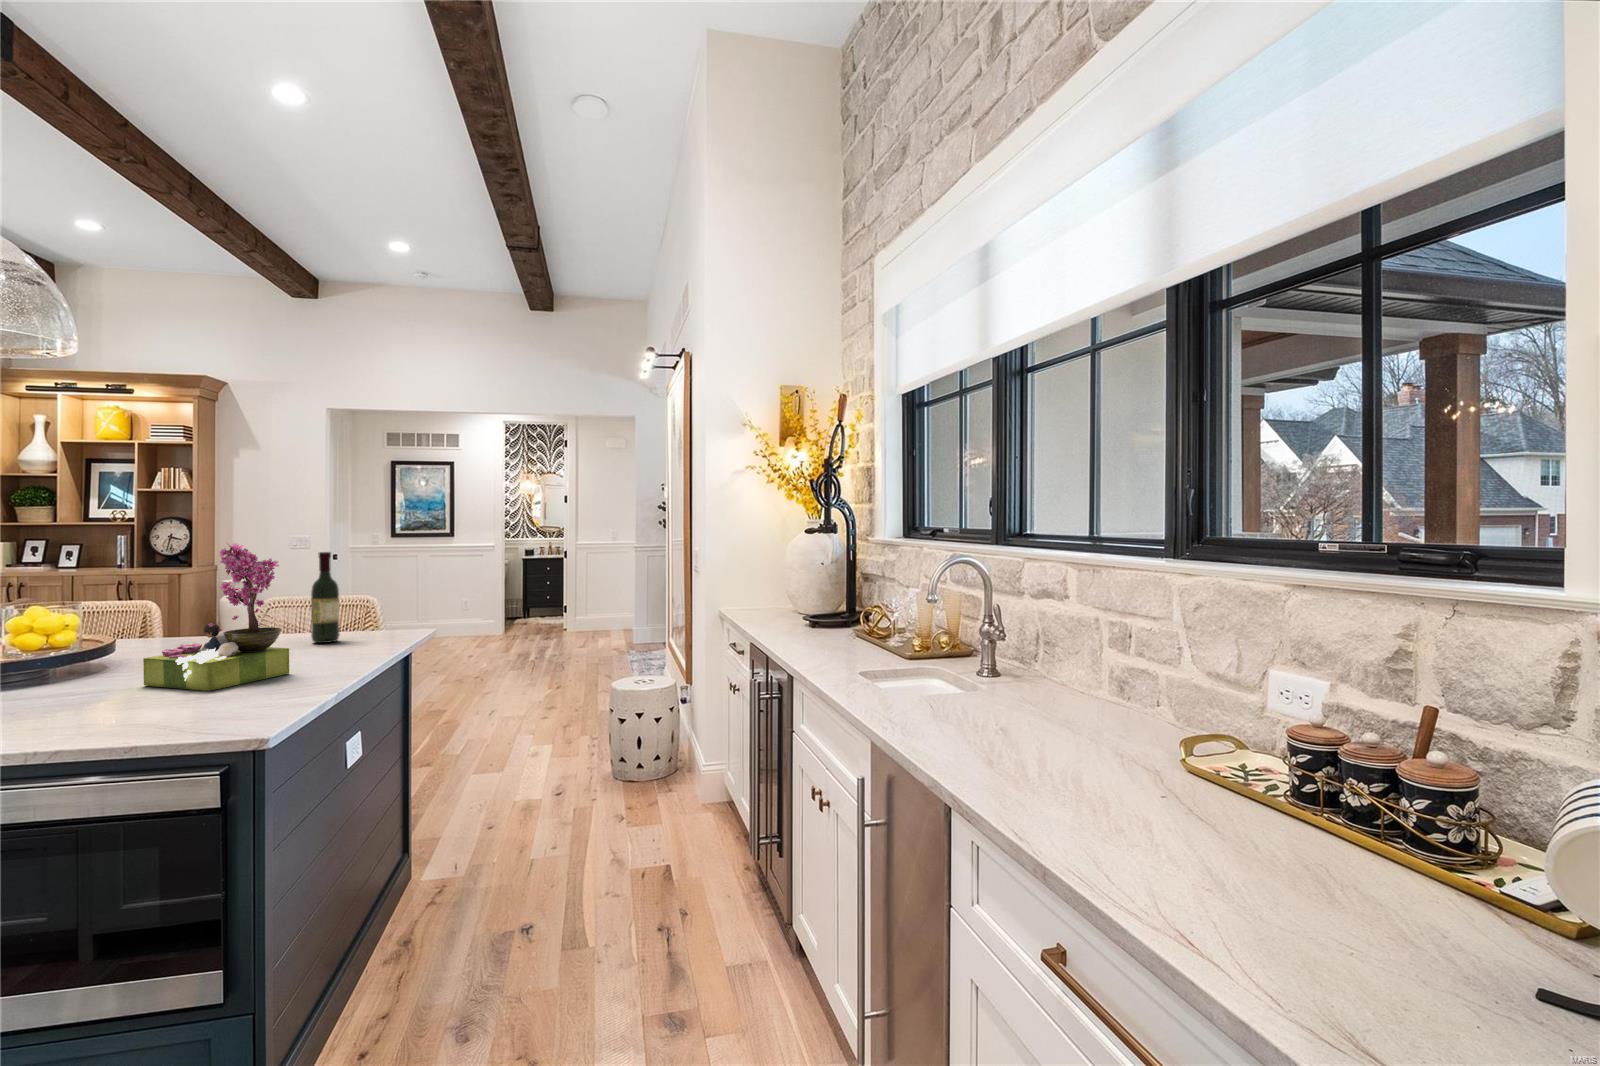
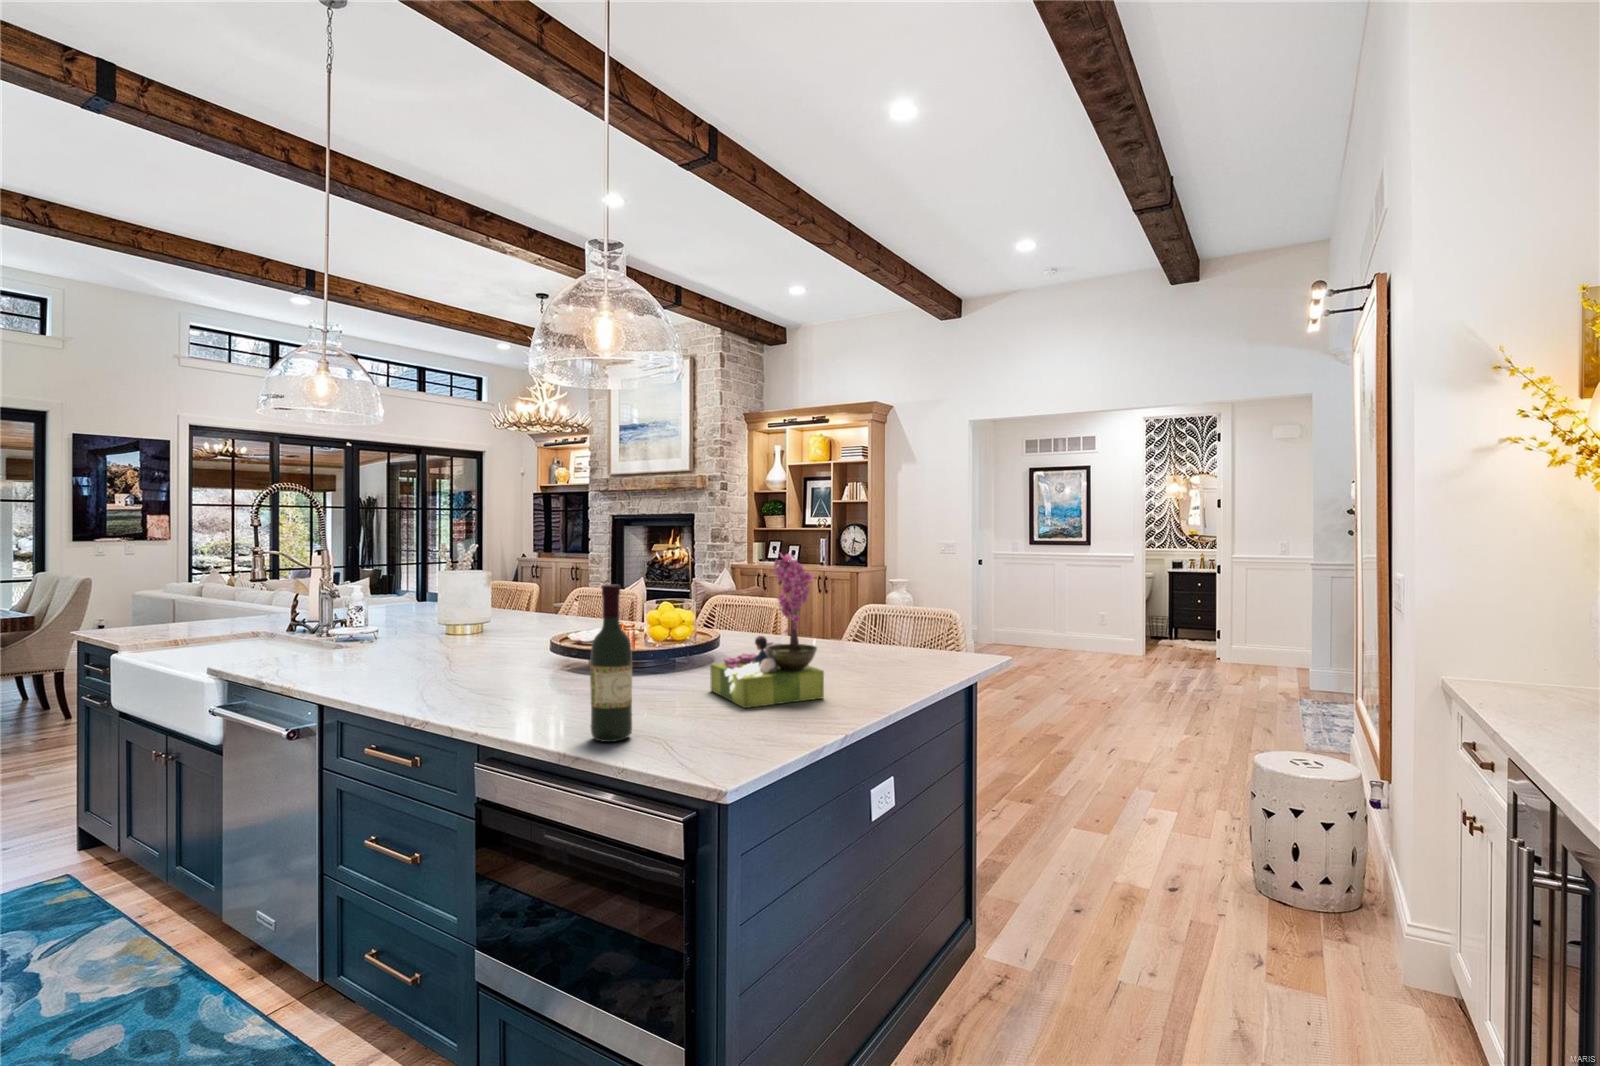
wine bottle: present [311,552,339,643] -> present [590,584,632,742]

